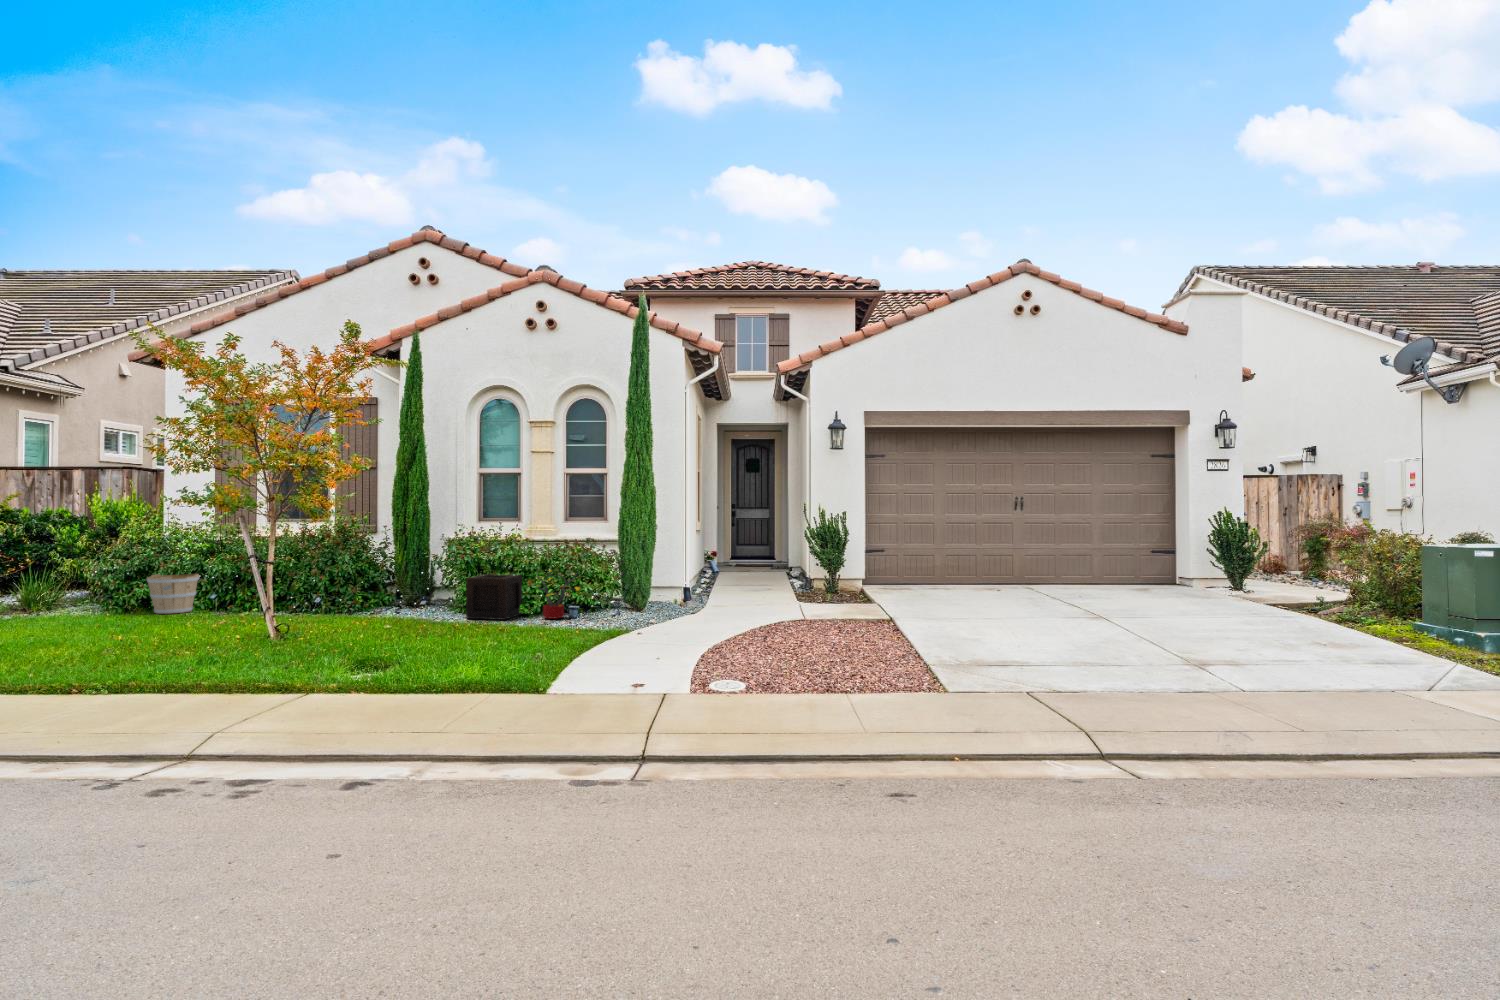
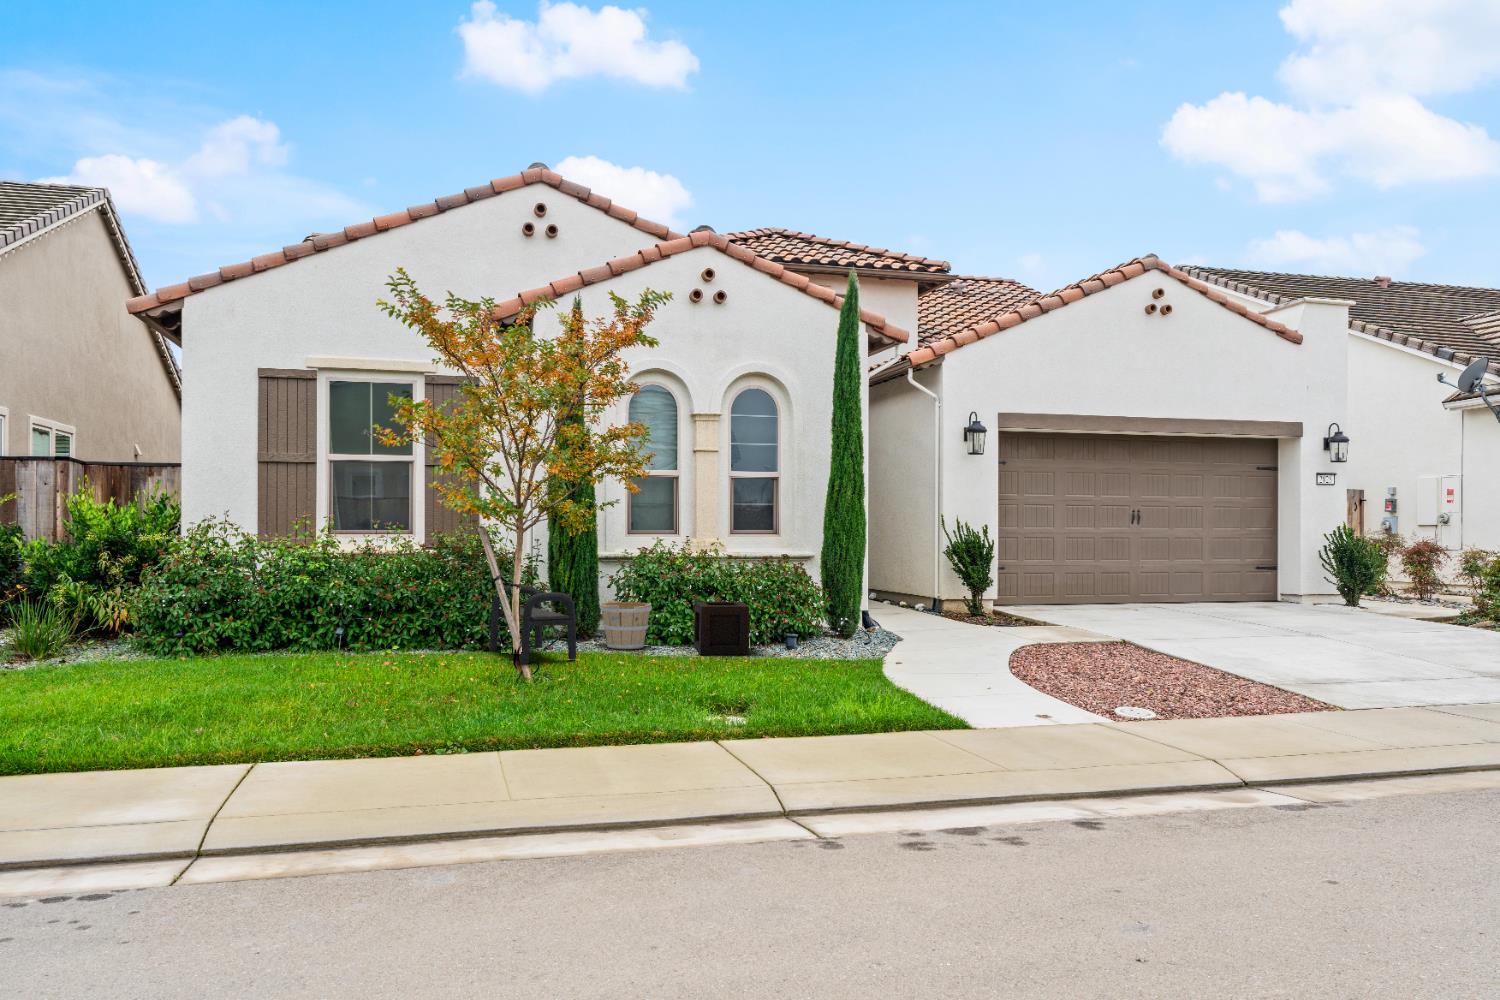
bench: none [301,560,367,621] -> present [489,585,576,663]
wooden bucket: present [147,573,199,614] -> present [601,601,652,649]
decorative plant: present [543,581,580,619] -> none [760,594,825,652]

